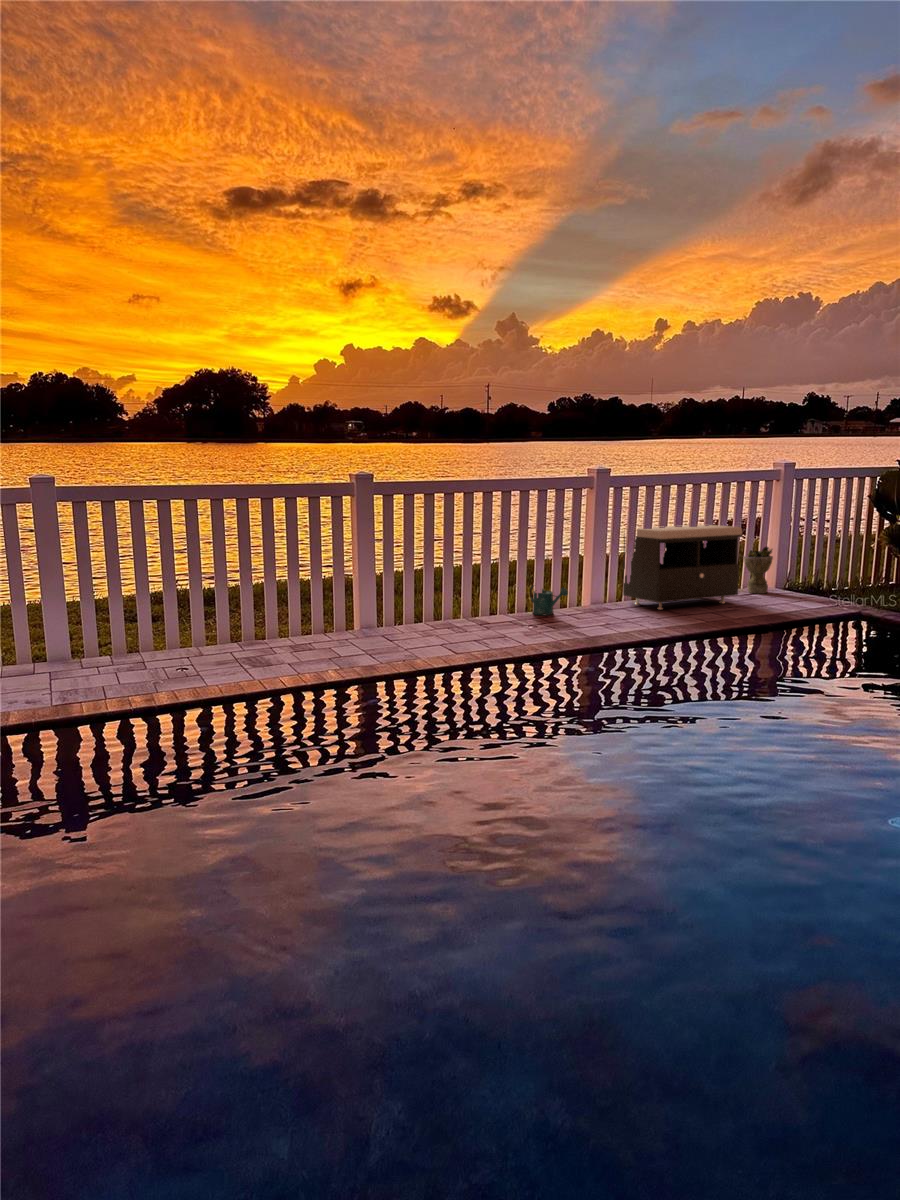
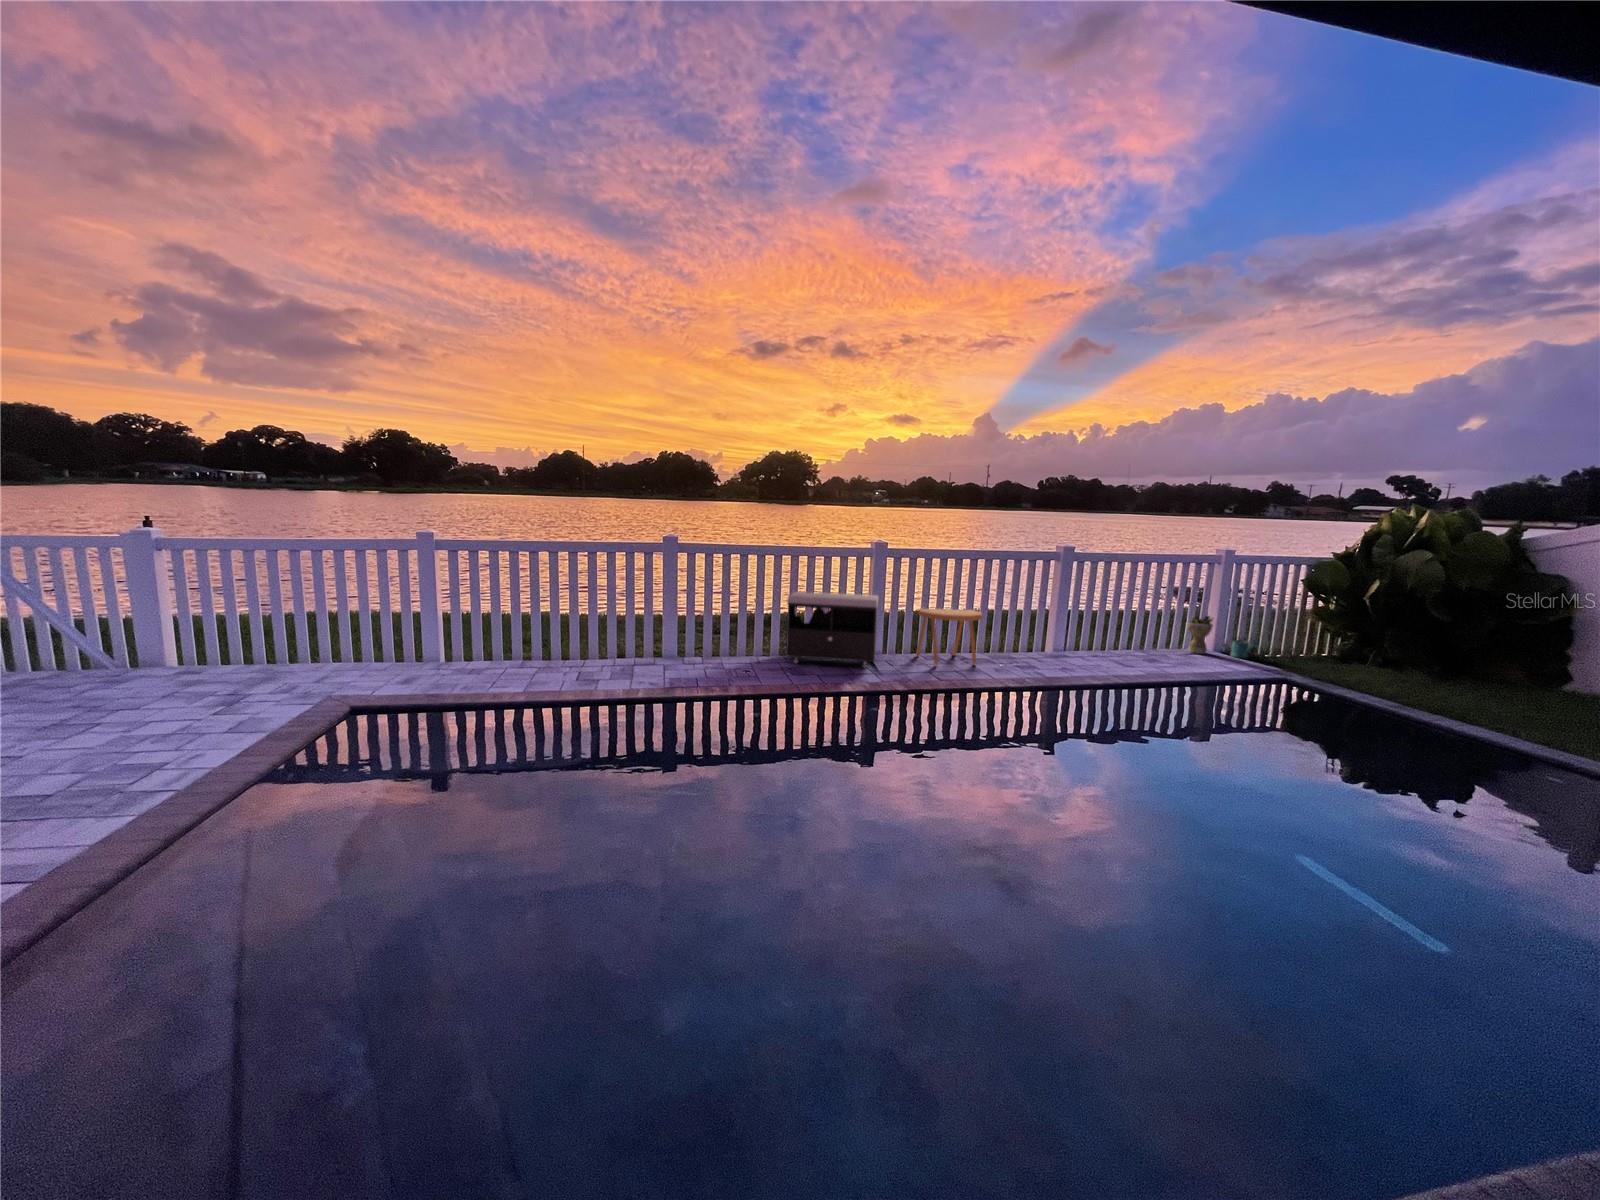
storage bench: present [623,525,742,609] -> present [786,591,878,667]
side table: none [419,558,505,636] -> present [916,607,983,665]
watering can: present [530,586,568,615] -> present [1231,637,1259,658]

